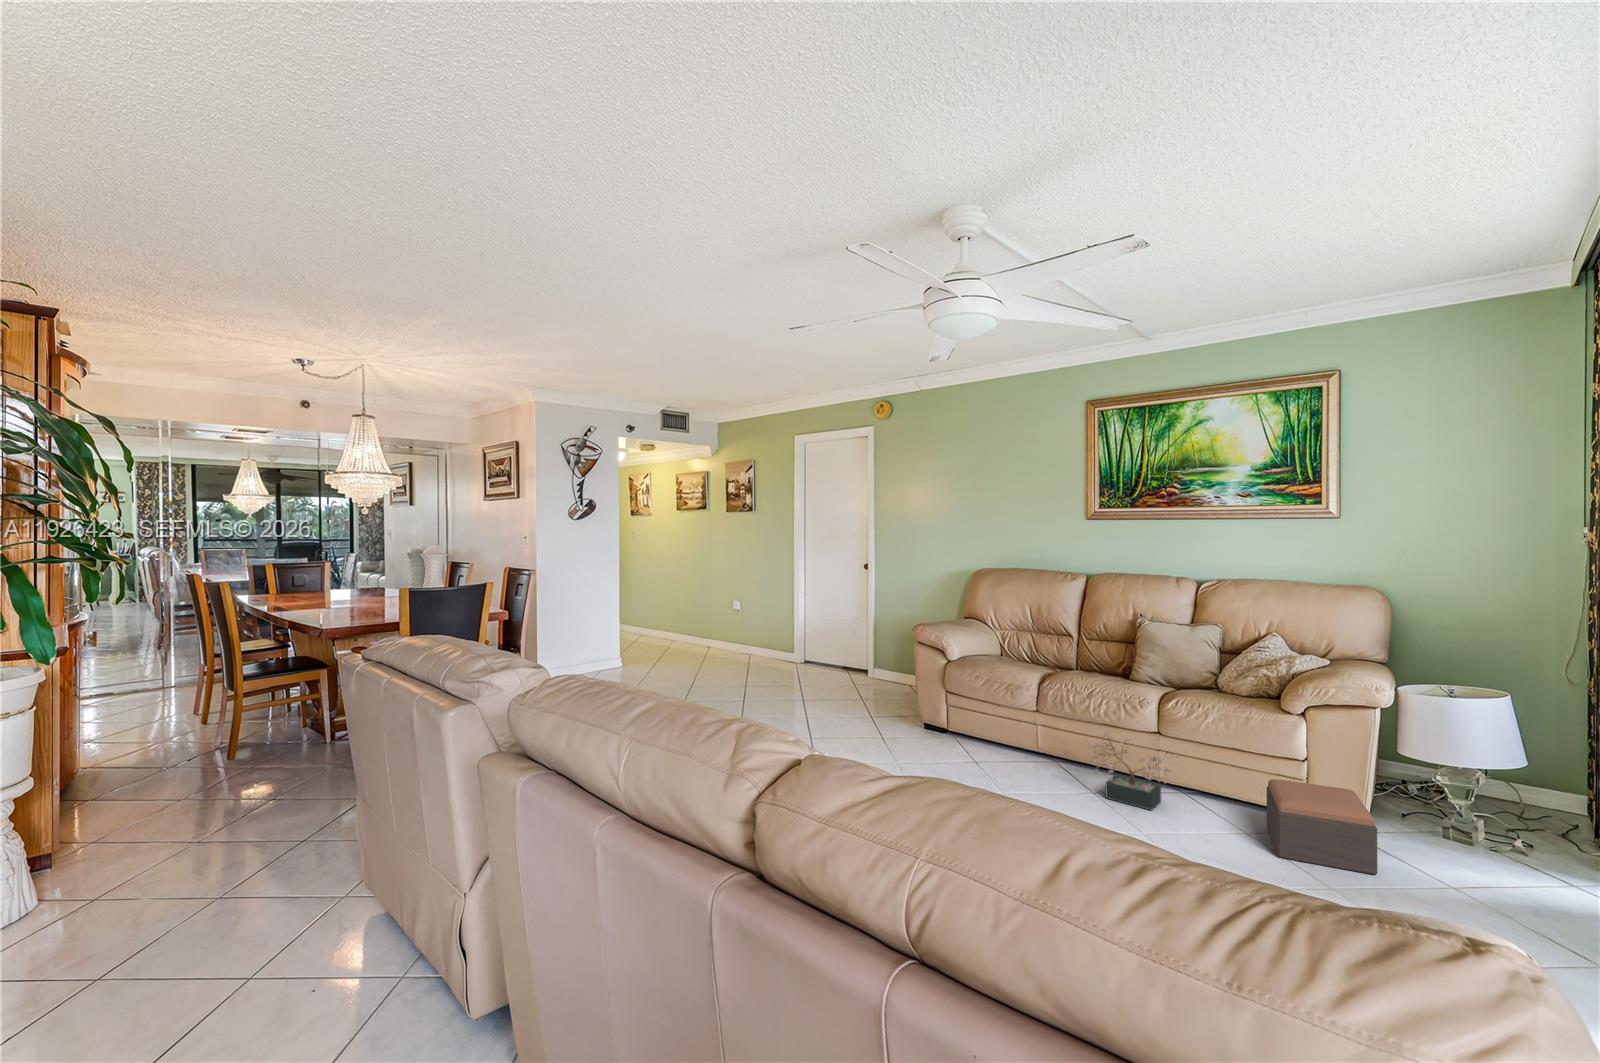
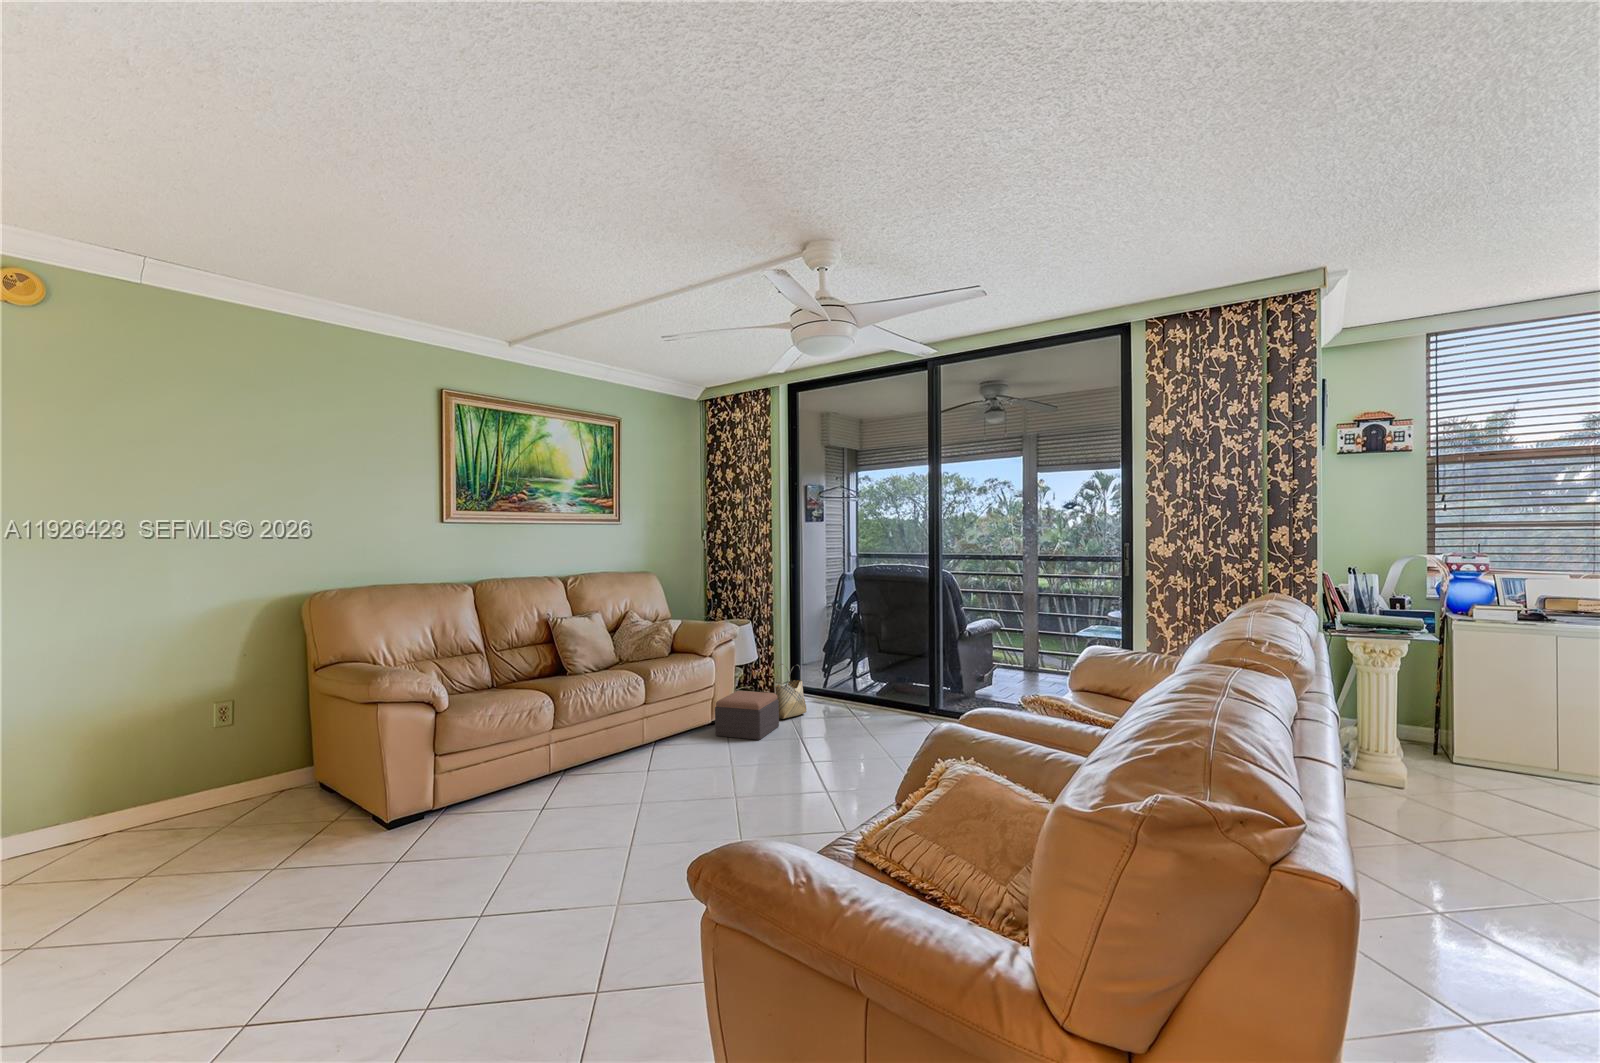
decorative plant: present [1092,731,1170,810] -> none [626,713,685,770]
woven basket: none [1416,786,1521,904] -> present [775,664,807,719]

